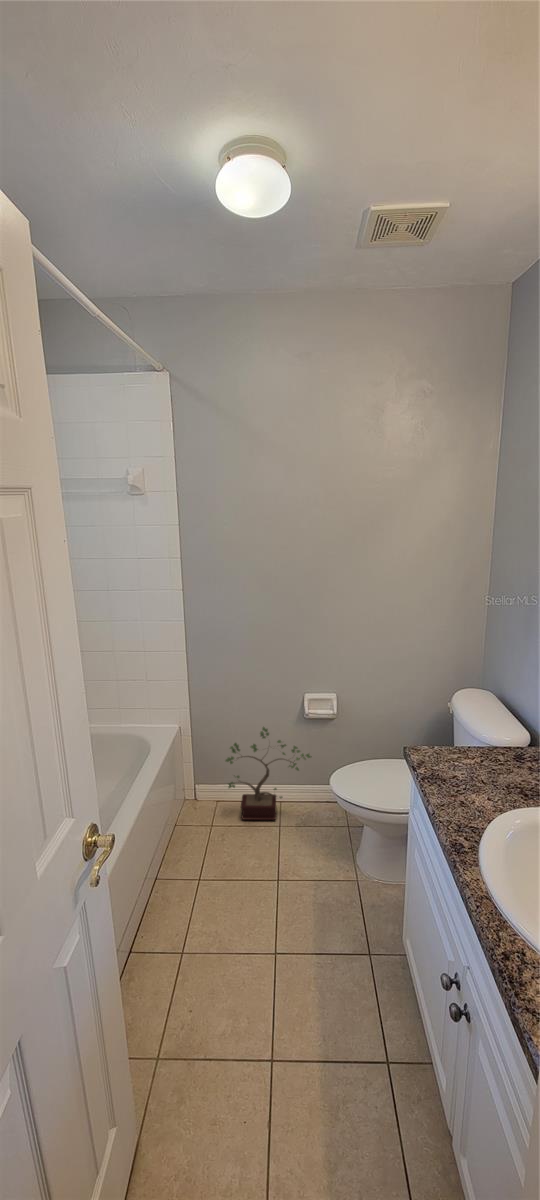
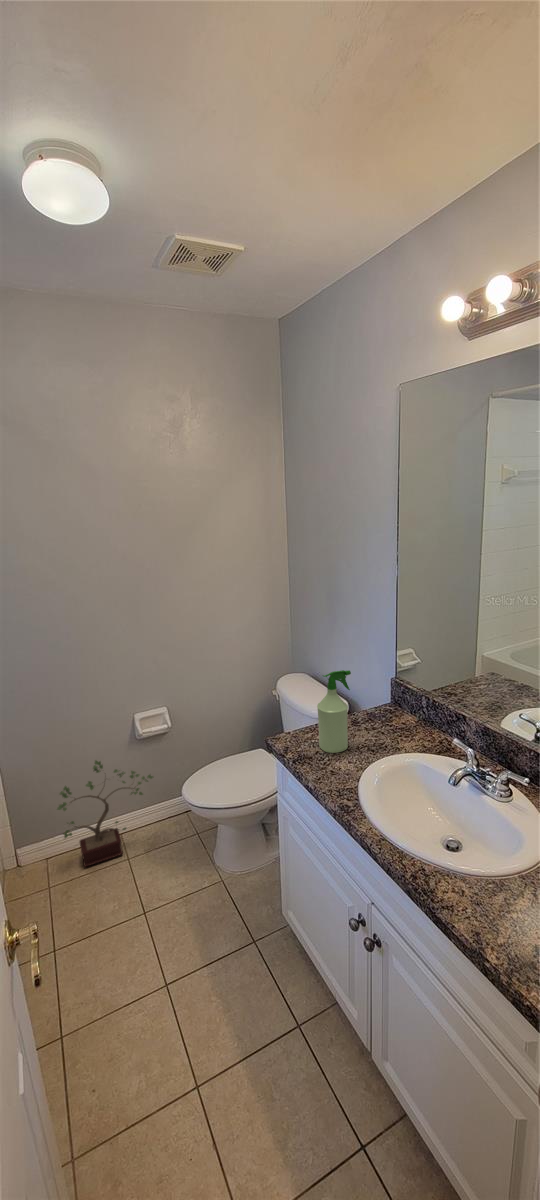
spray bottle: none [463,689,513,784] -> present [317,670,351,753]

